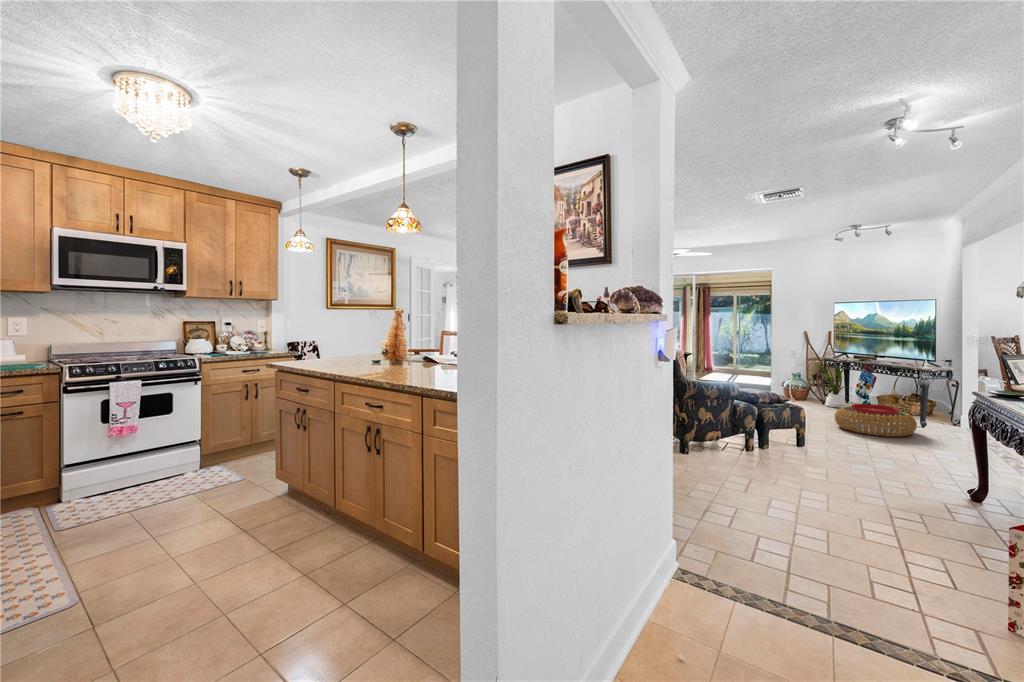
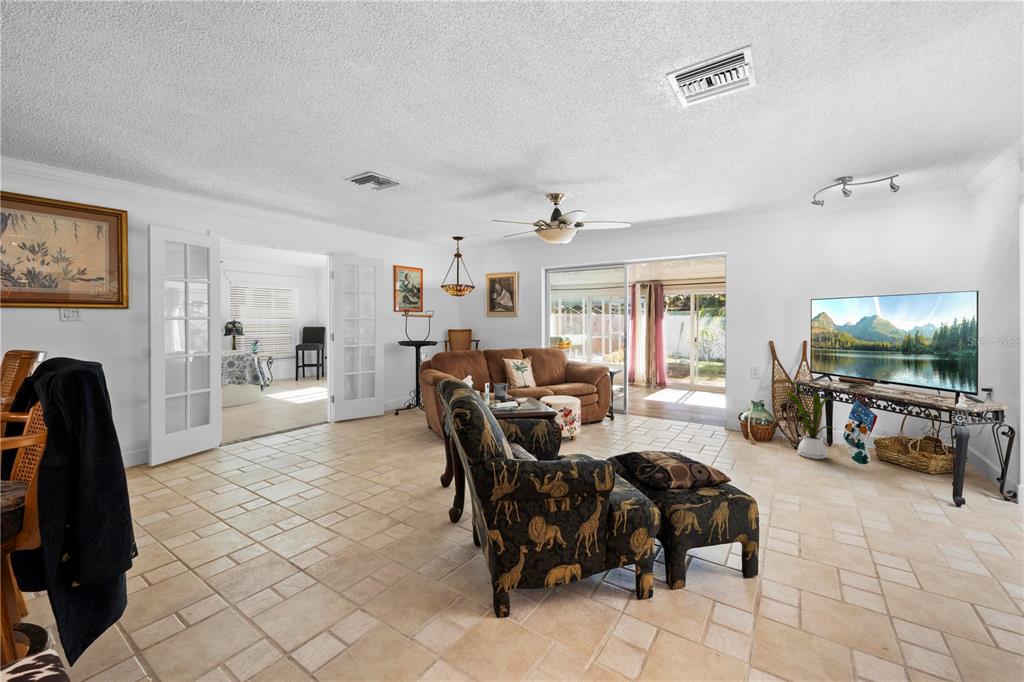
pouf: present [835,404,917,437] -> none [811,470,952,541]

